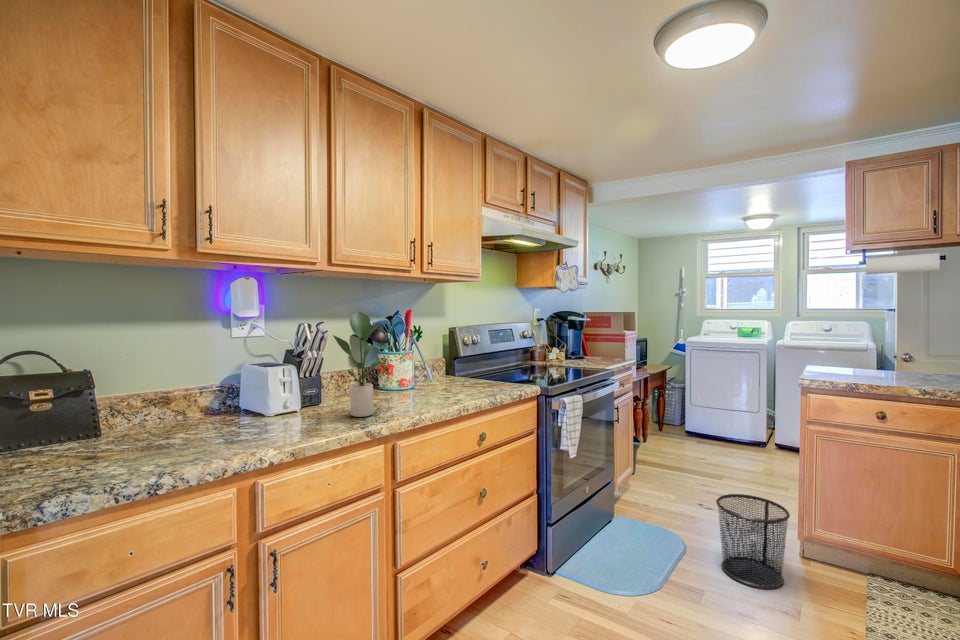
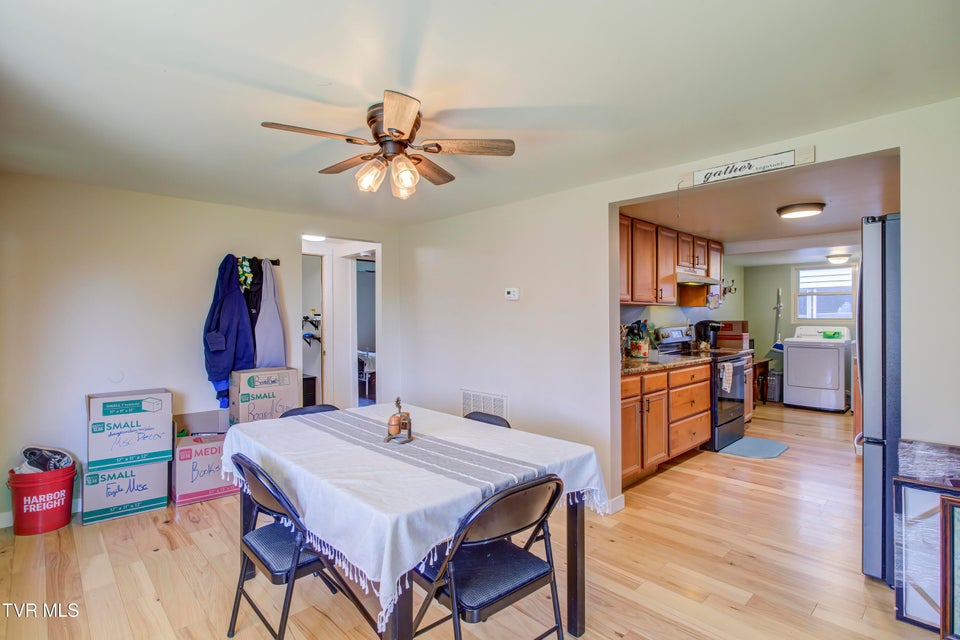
waste bin: present [716,494,790,588] -> none [806,417,846,459]

